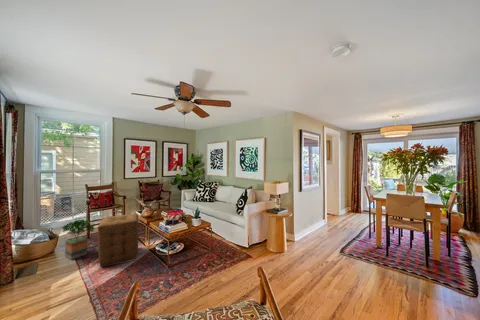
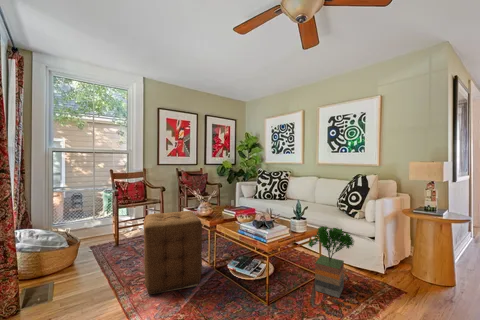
potted tree: present [62,220,94,260] -> present [309,226,354,298]

